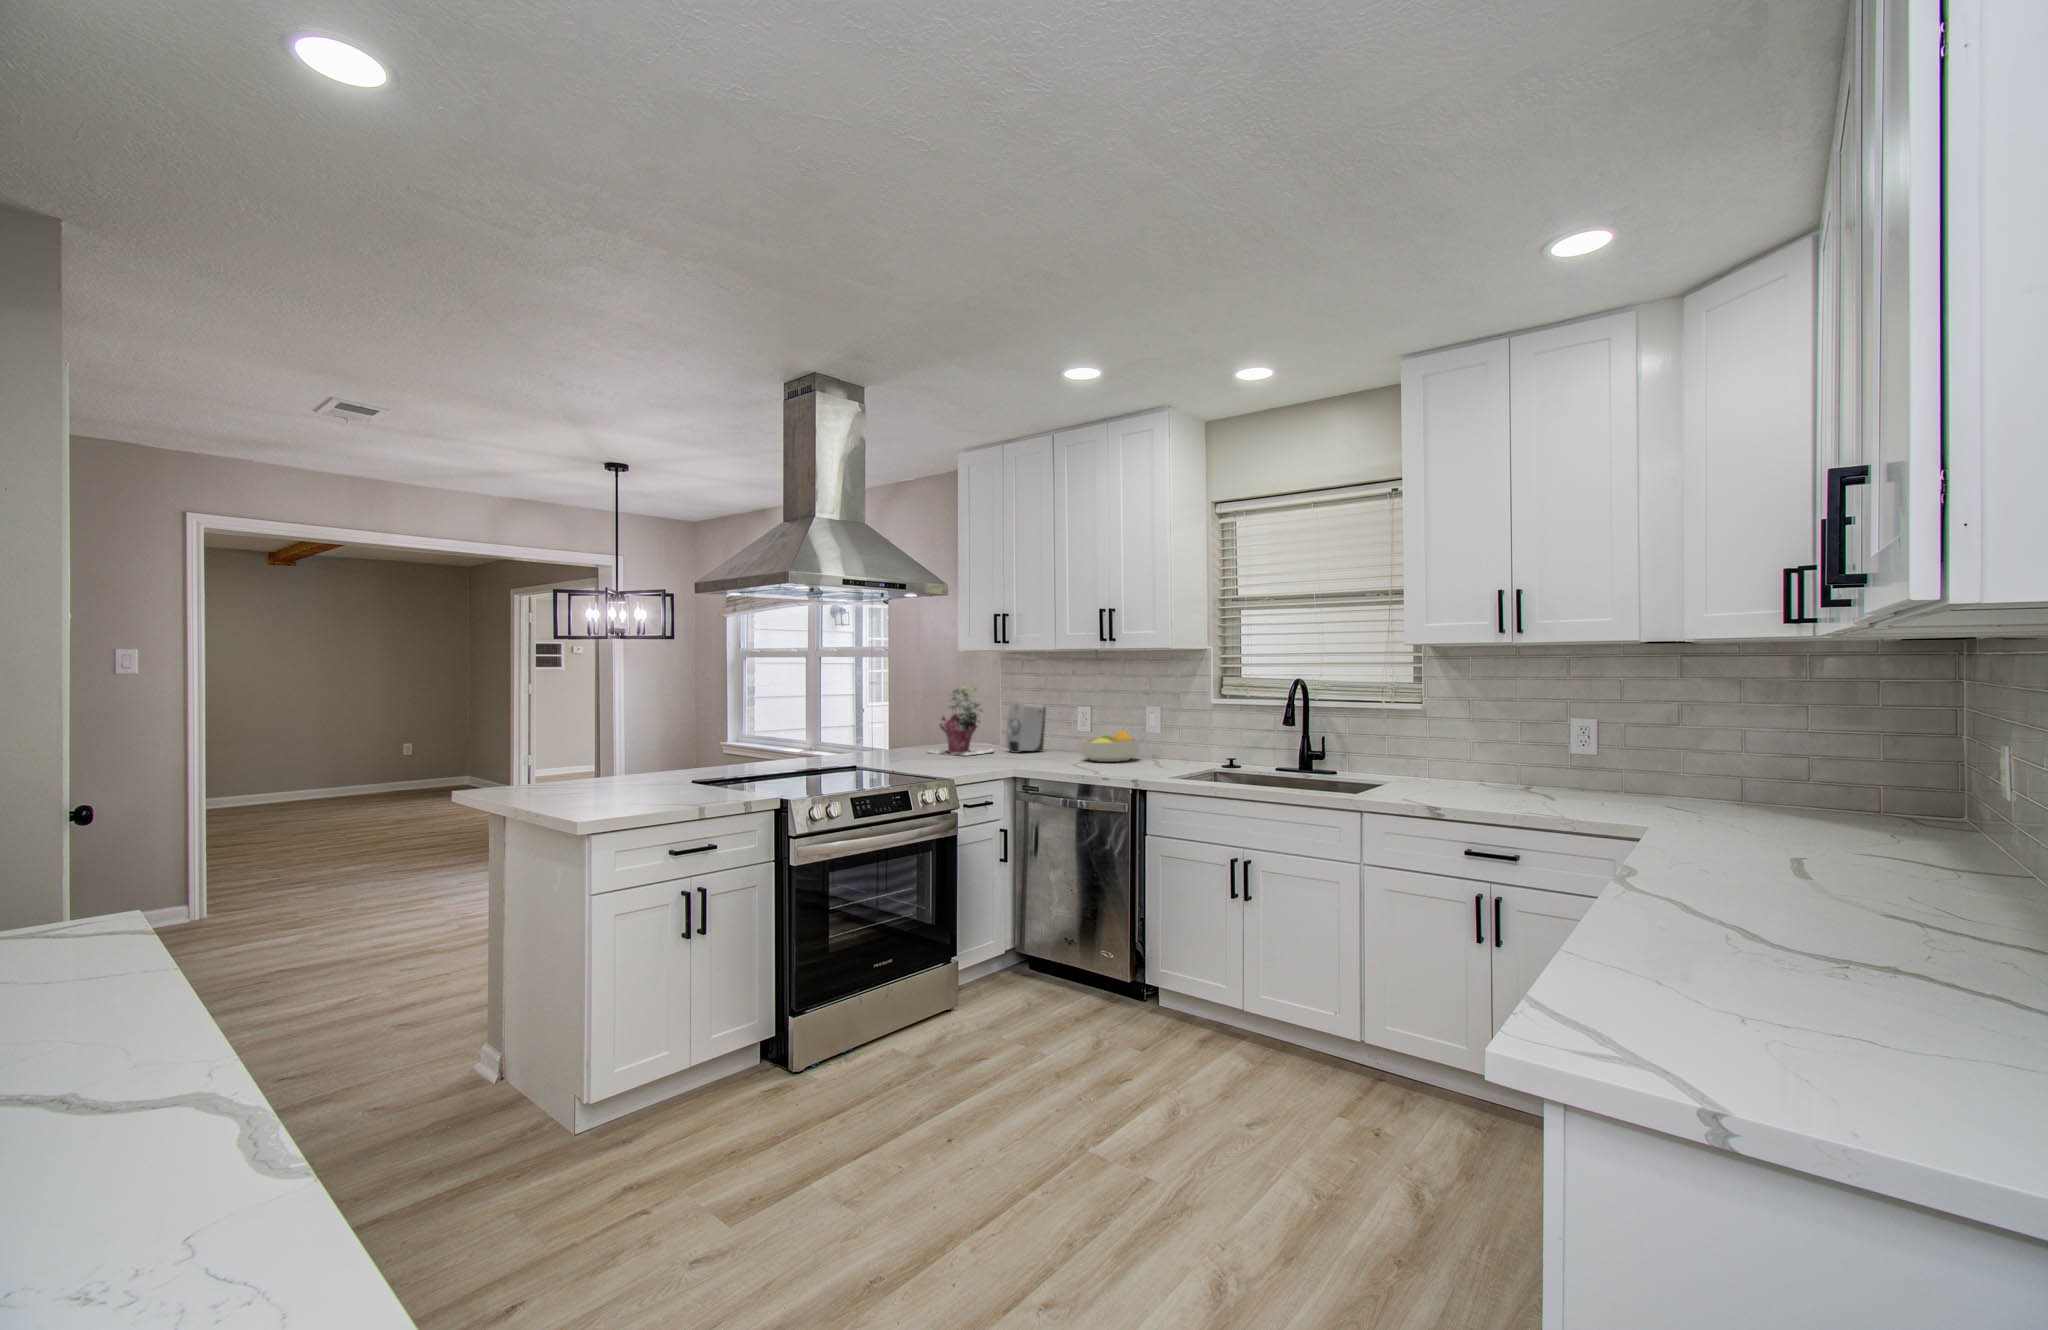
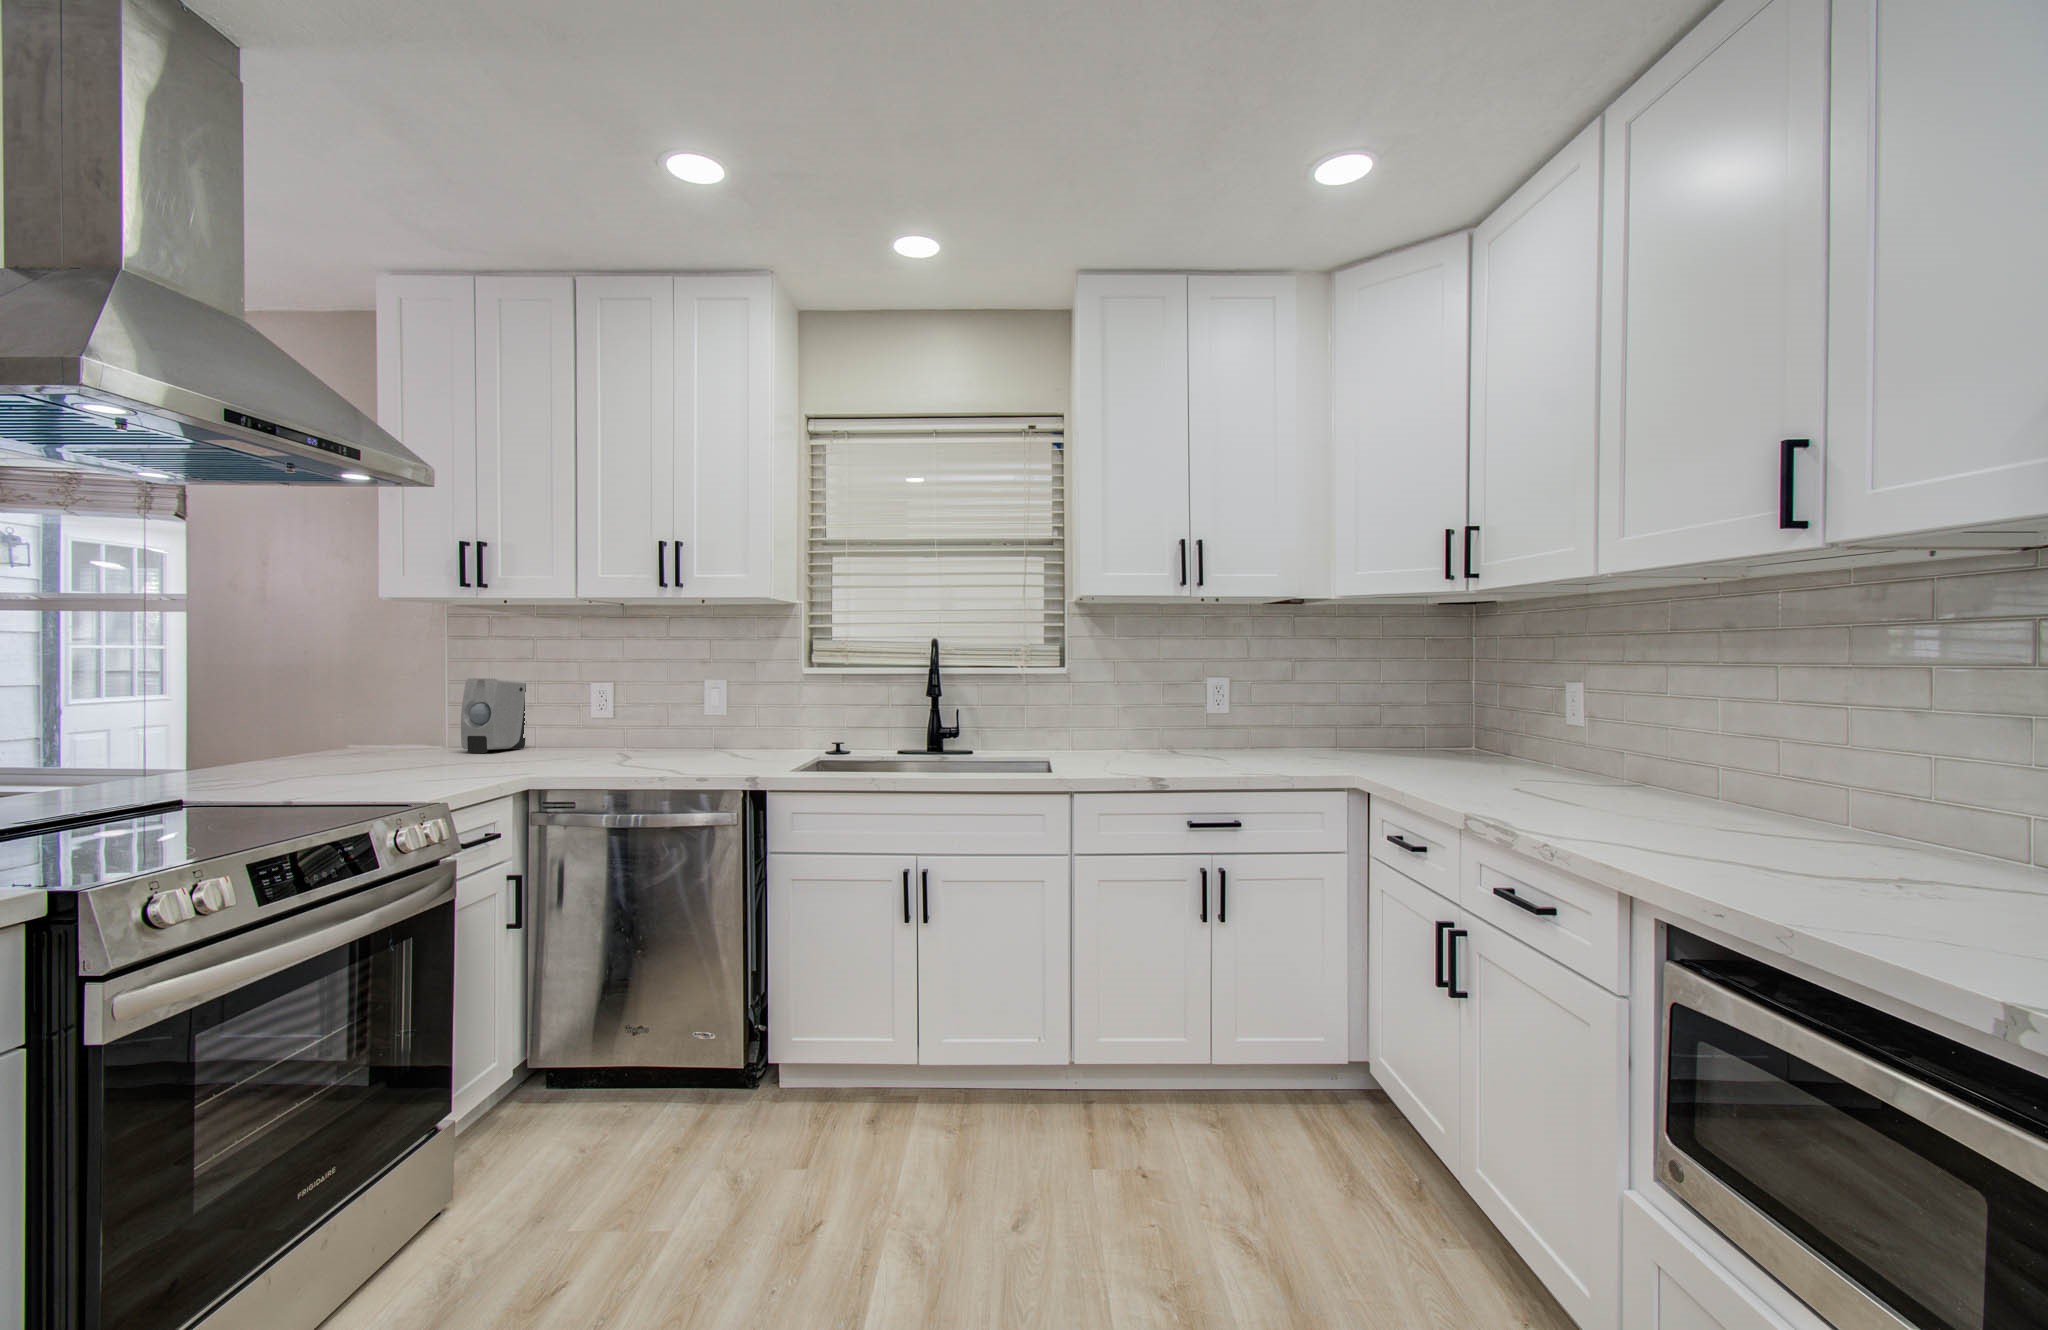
potted plant: present [928,687,994,756] -> none [301,647,449,765]
fruit bowl: present [1081,731,1139,762] -> none [614,711,695,757]

